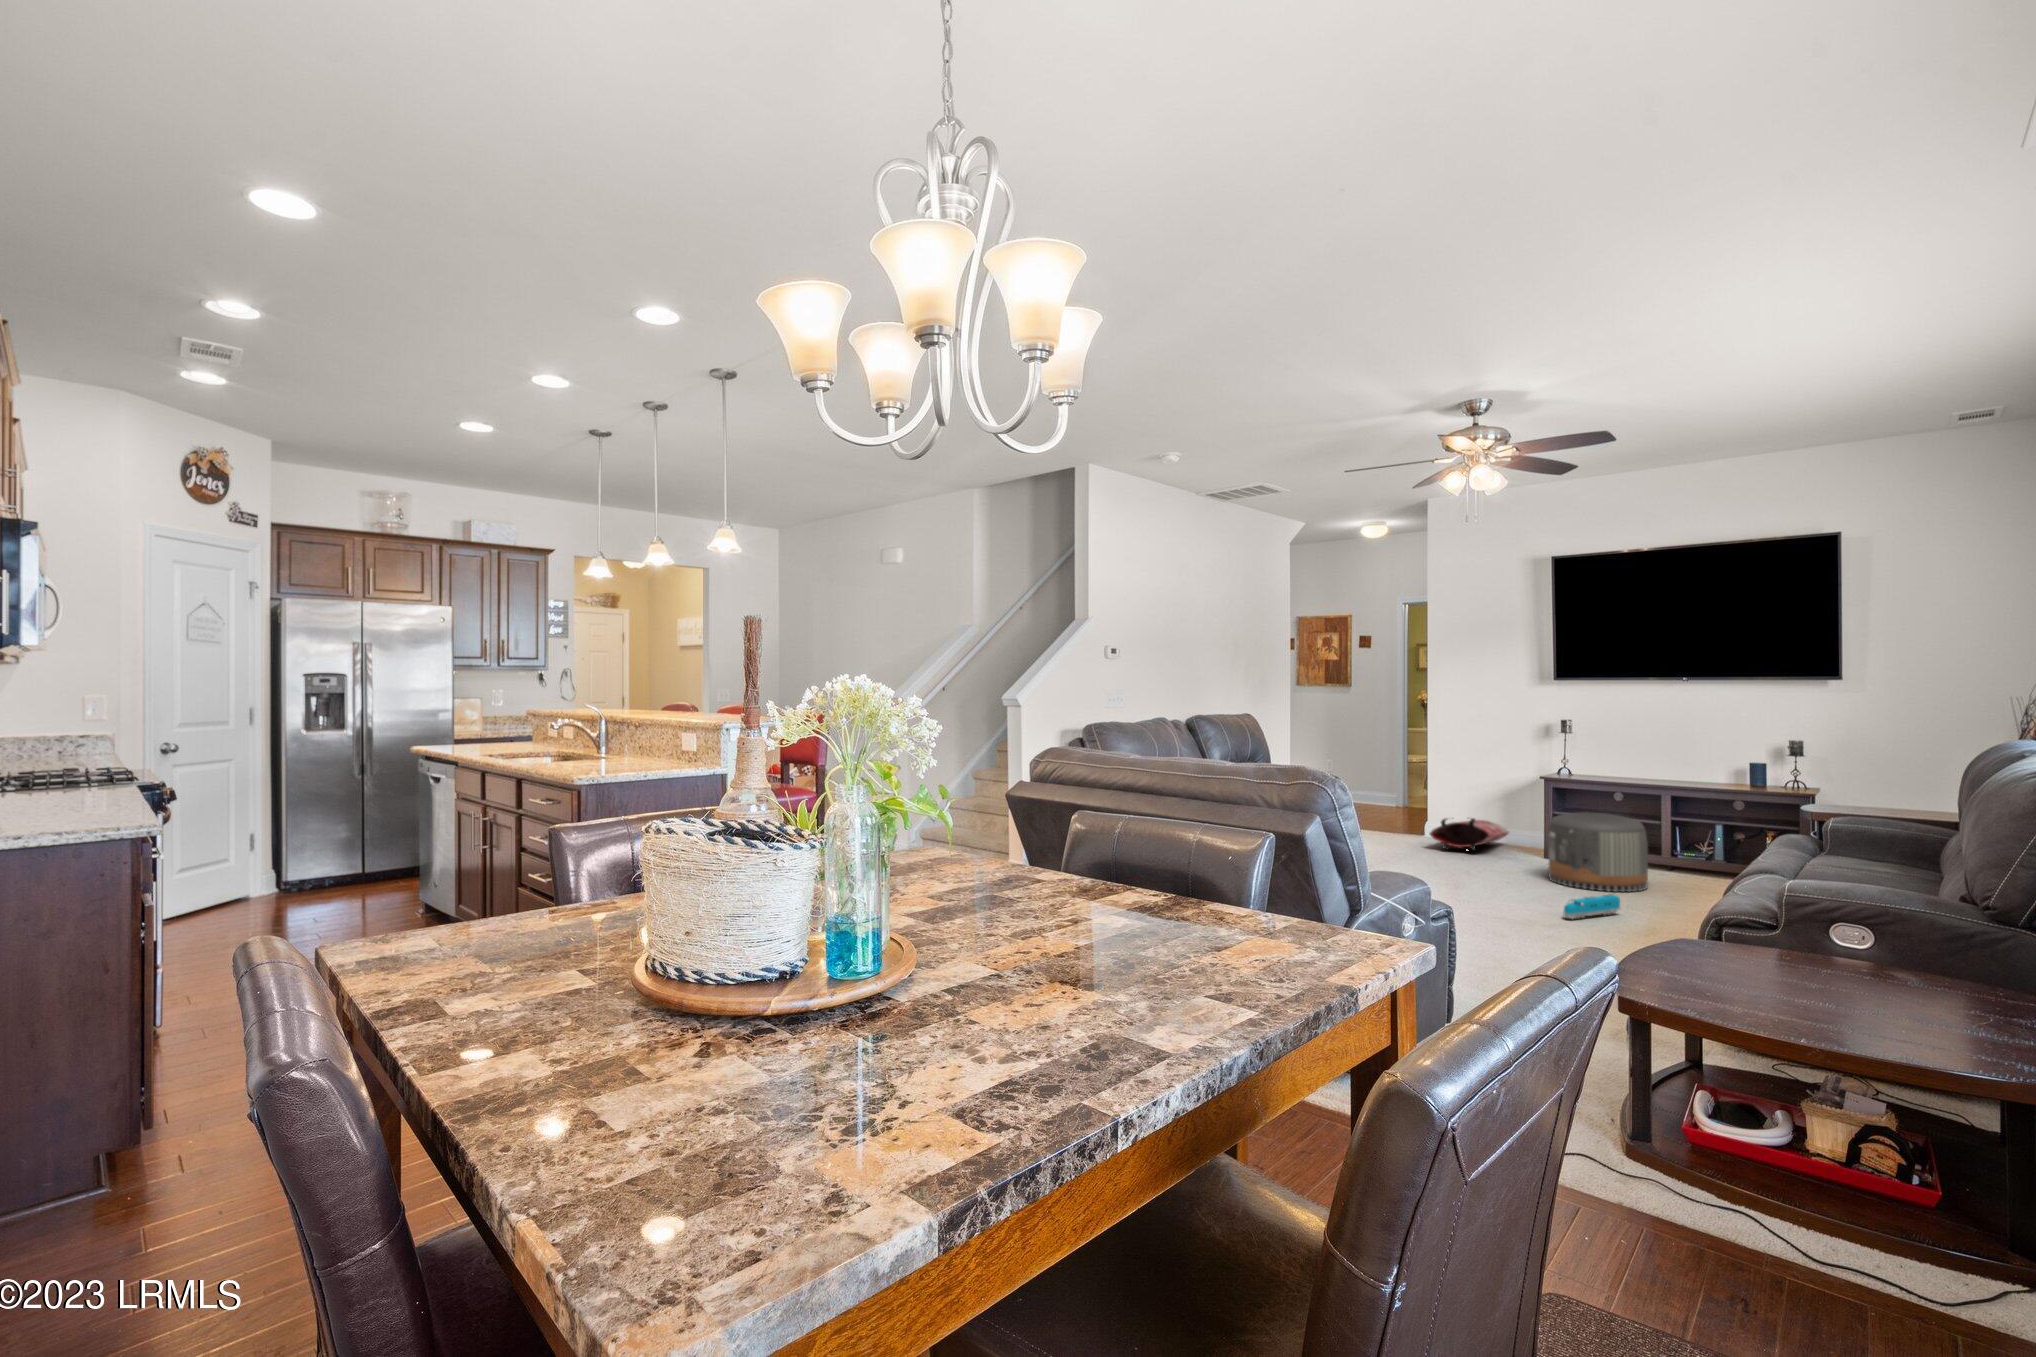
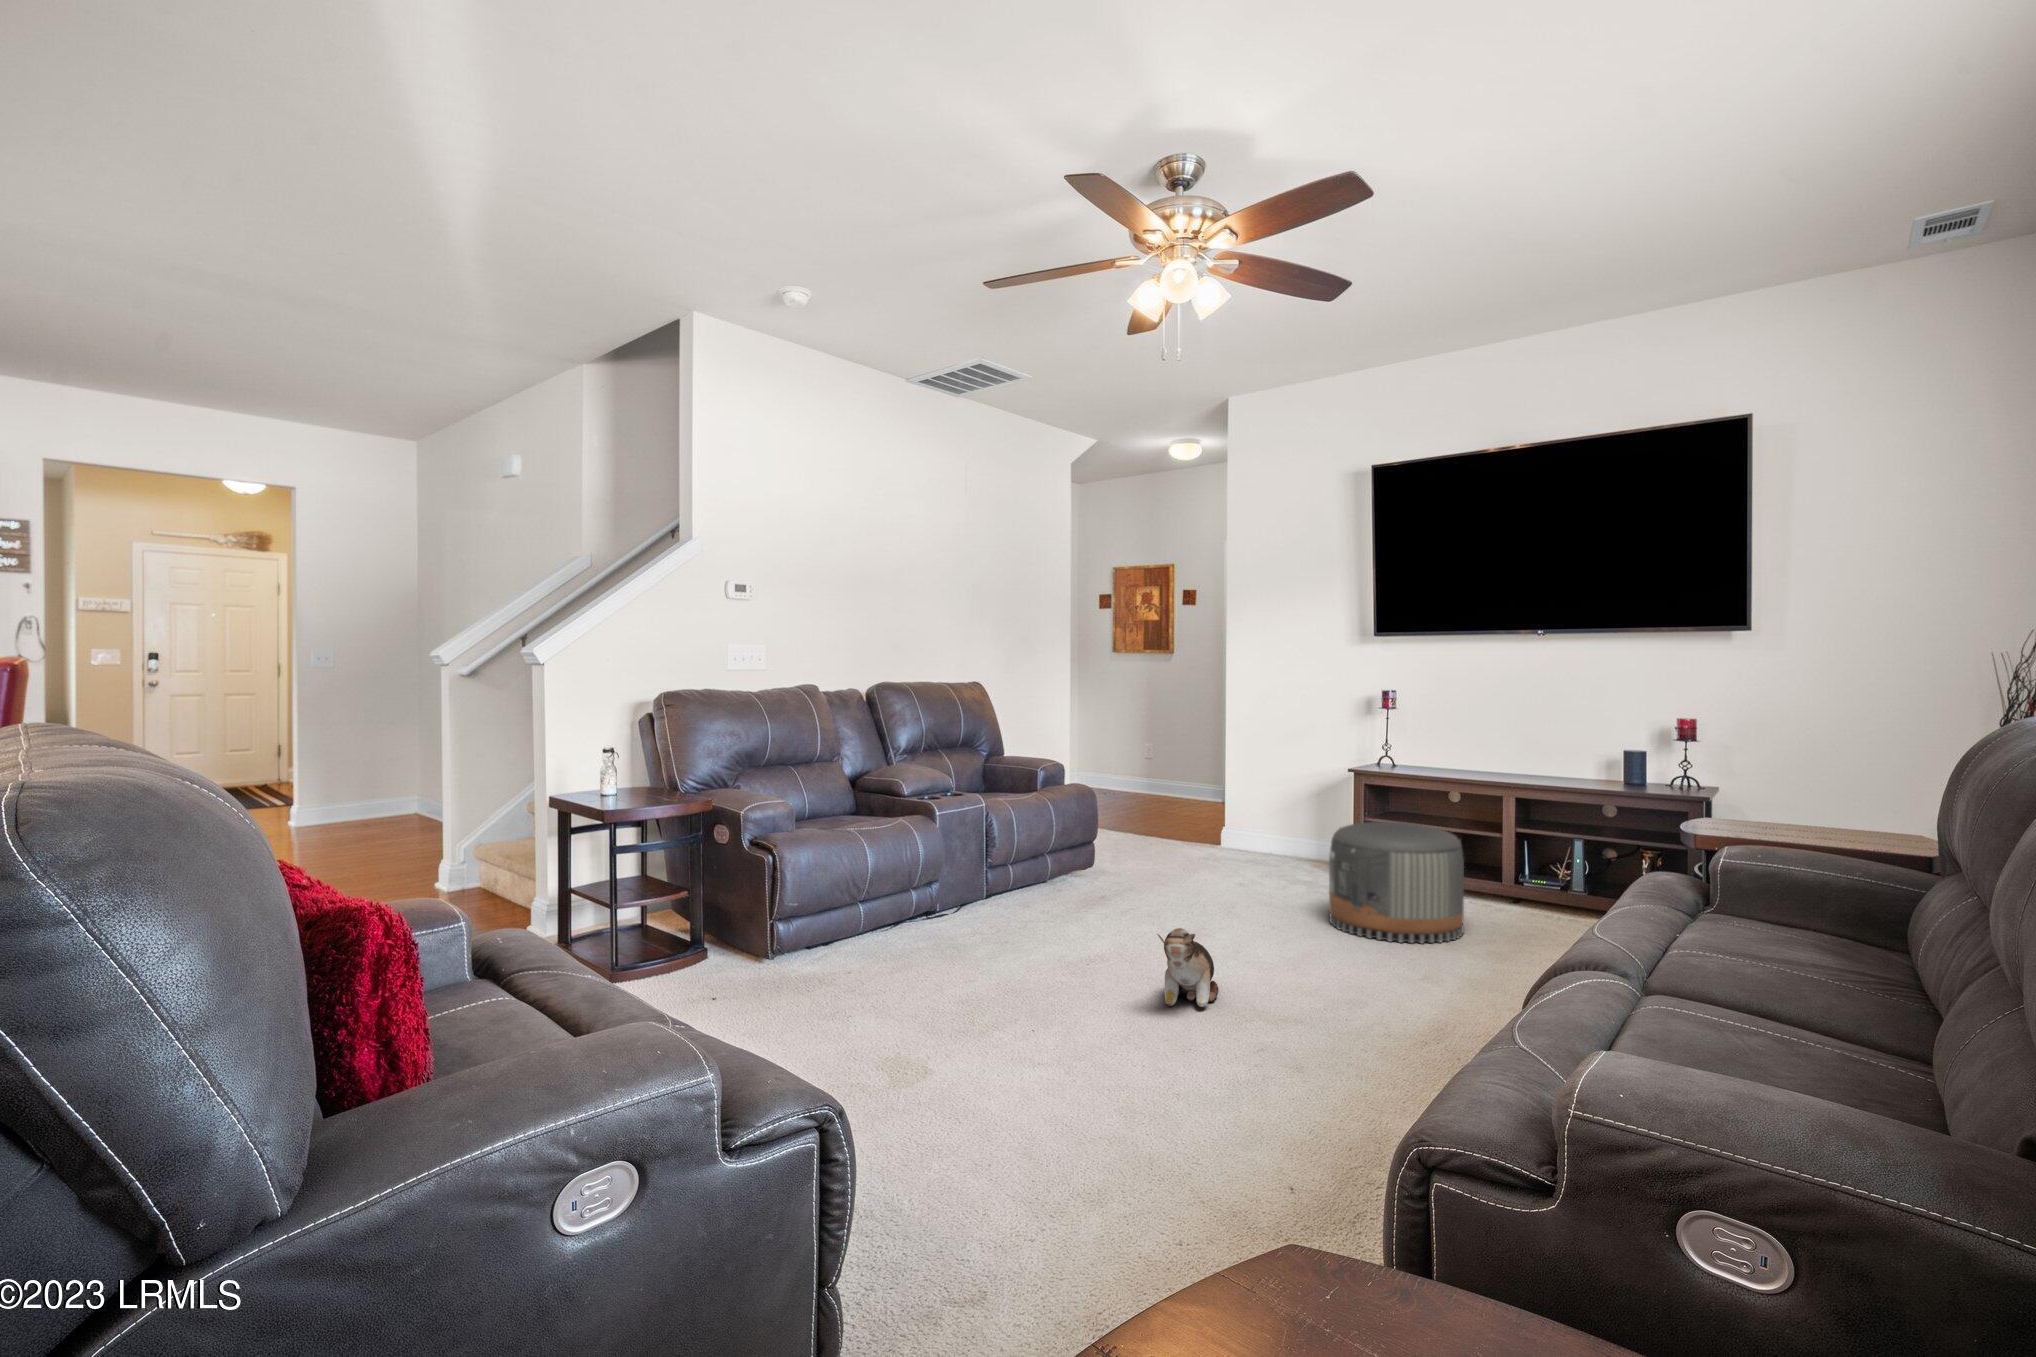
bag: present [1430,818,1509,851] -> none [1202,827,1319,873]
plush toy: none [1483,874,1515,923] -> present [1157,928,1219,1007]
toy train: present [1564,894,1620,919] -> none [1296,955,1391,999]

